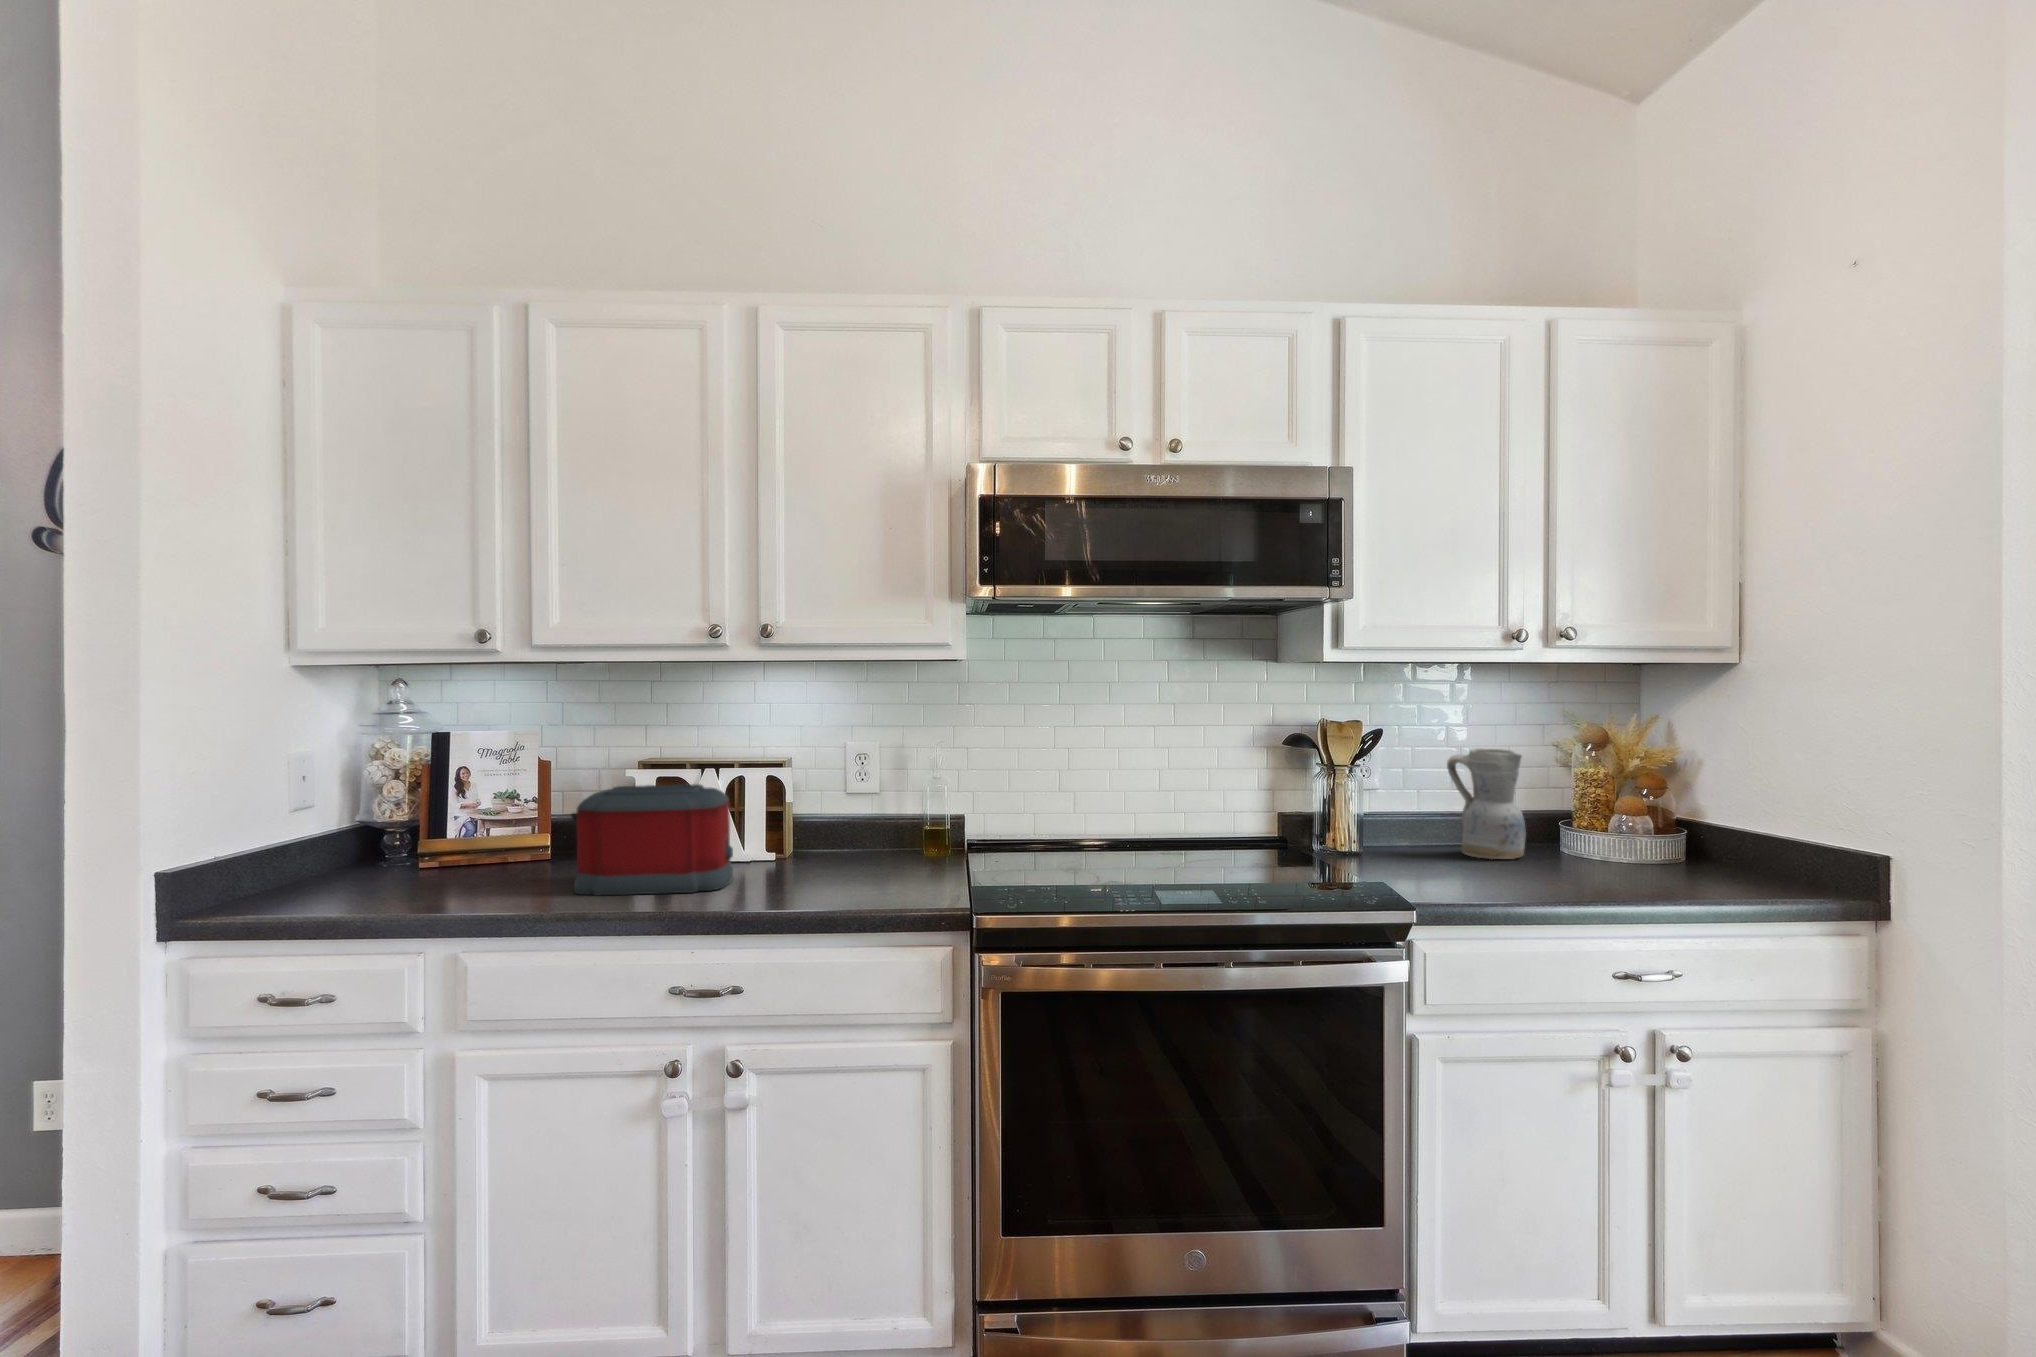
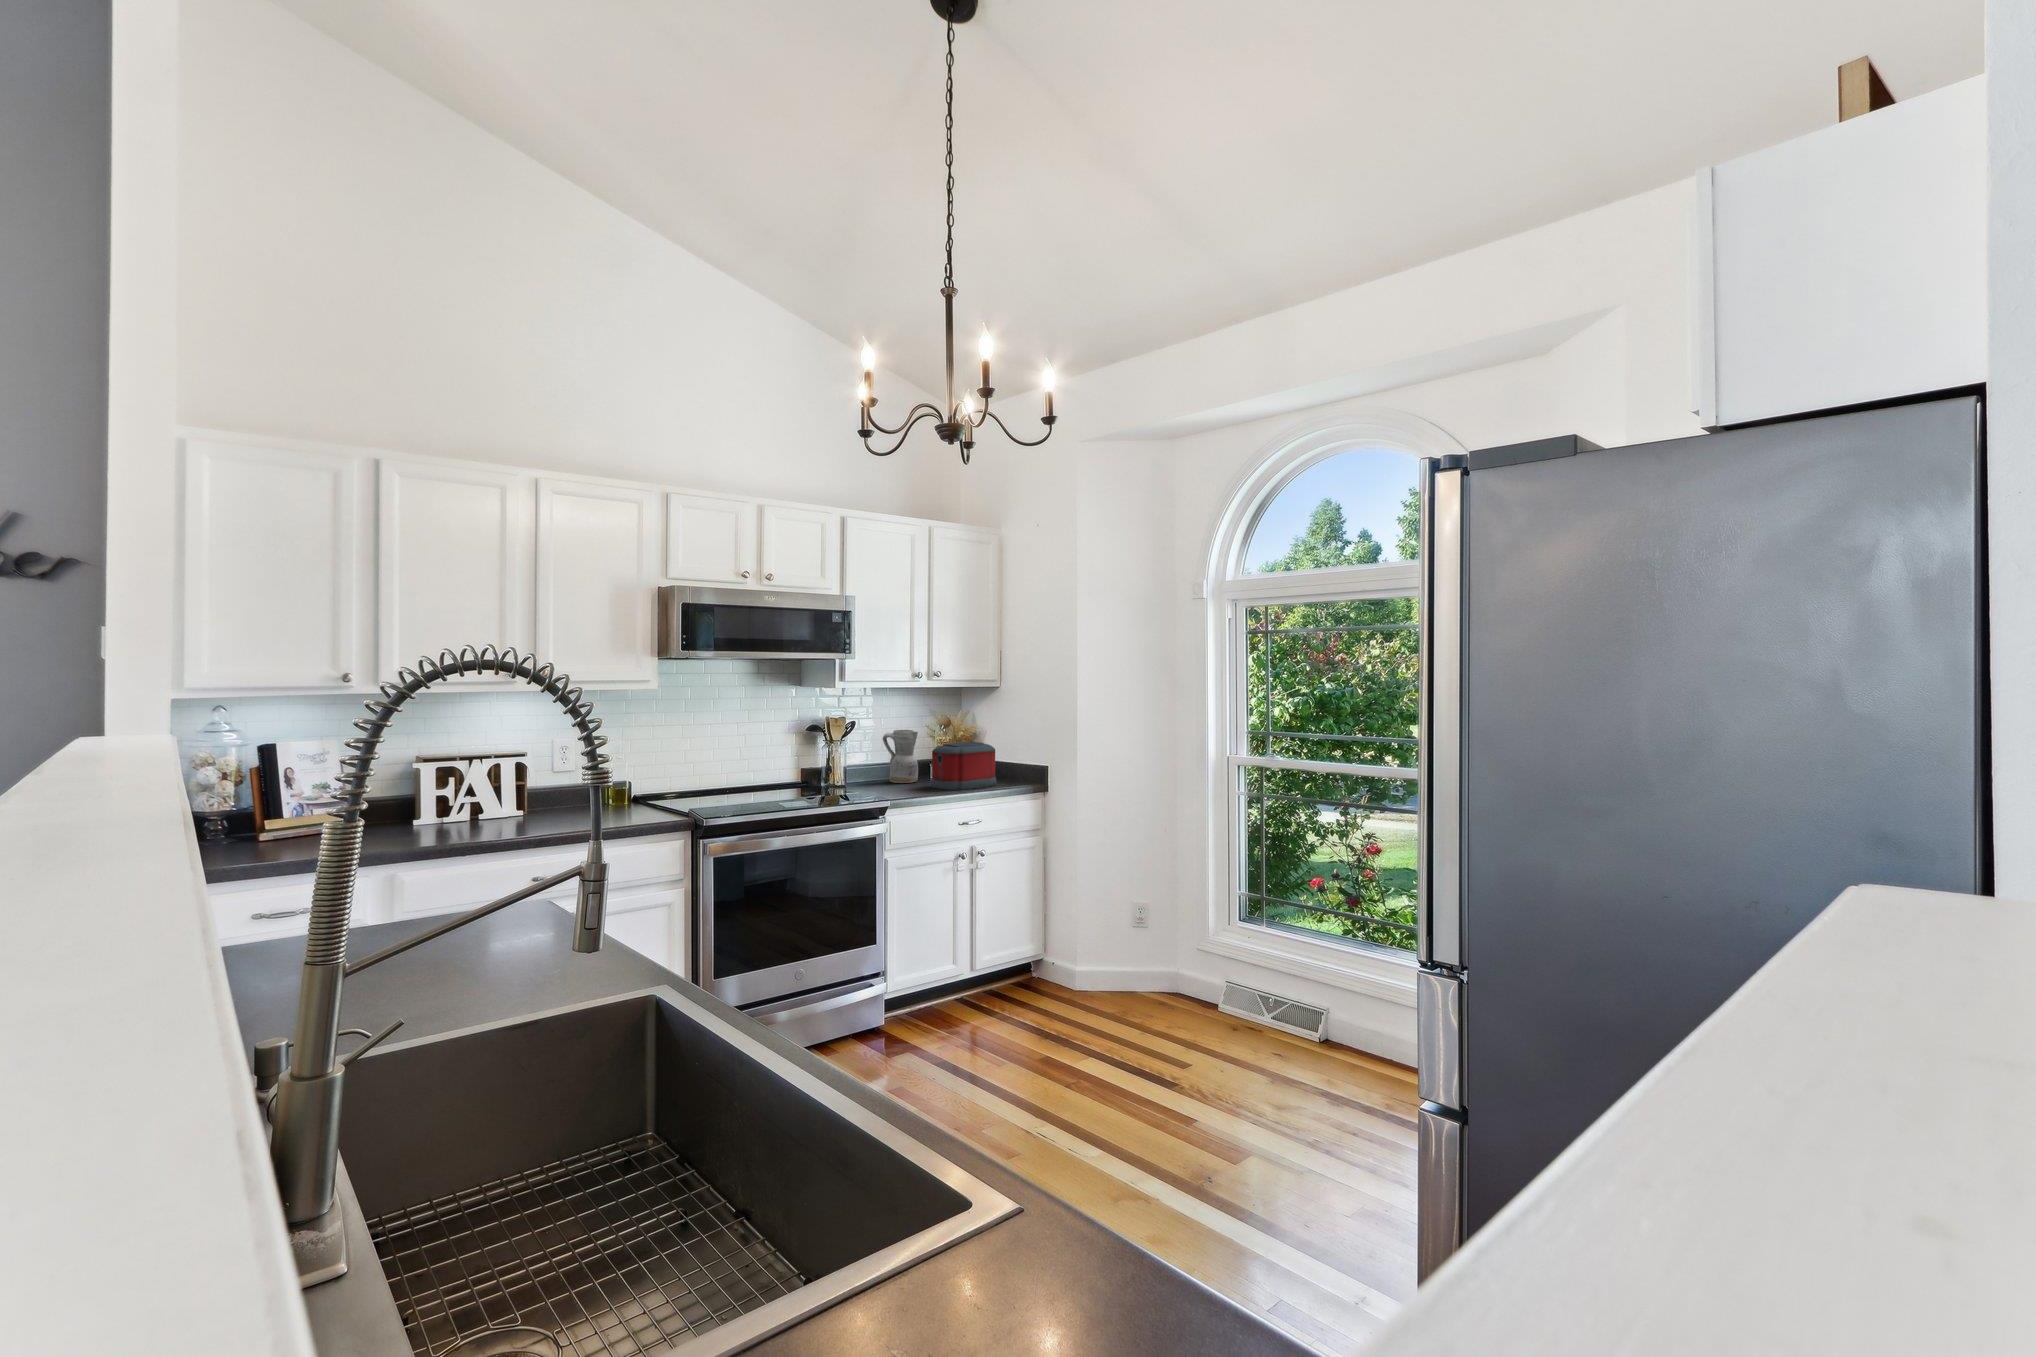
toaster: present [571,784,733,895] -> present [931,742,996,790]

